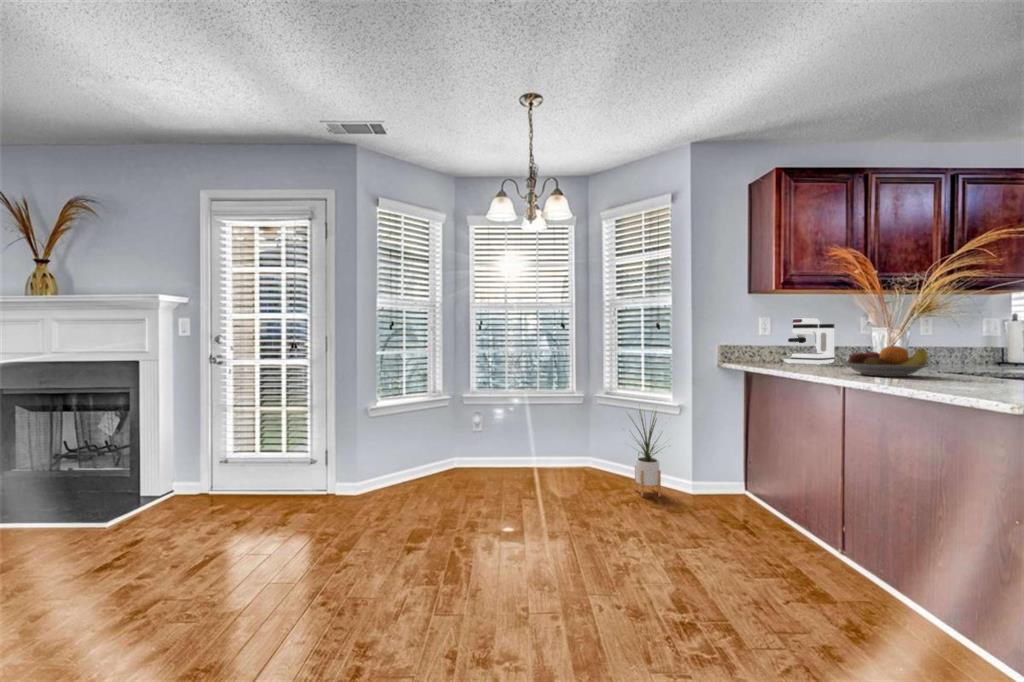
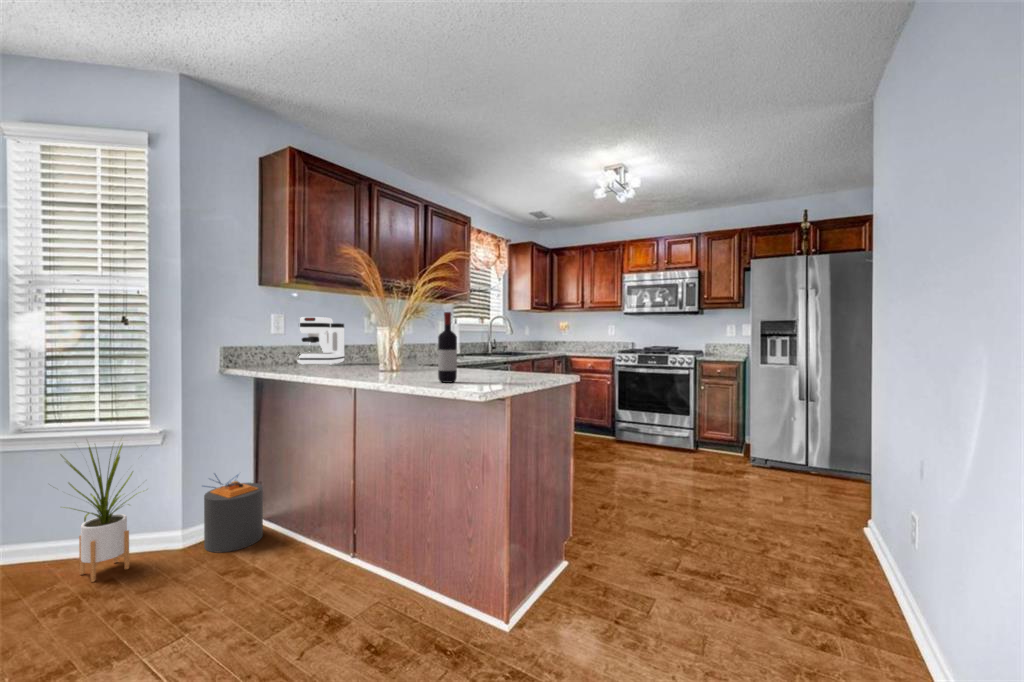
wine bottle: none [952,308,983,390] -> present [438,312,457,383]
fruit bowl: present [841,346,930,377] -> none [352,345,420,374]
trash can: none [703,442,752,511] -> present [204,474,263,553]

